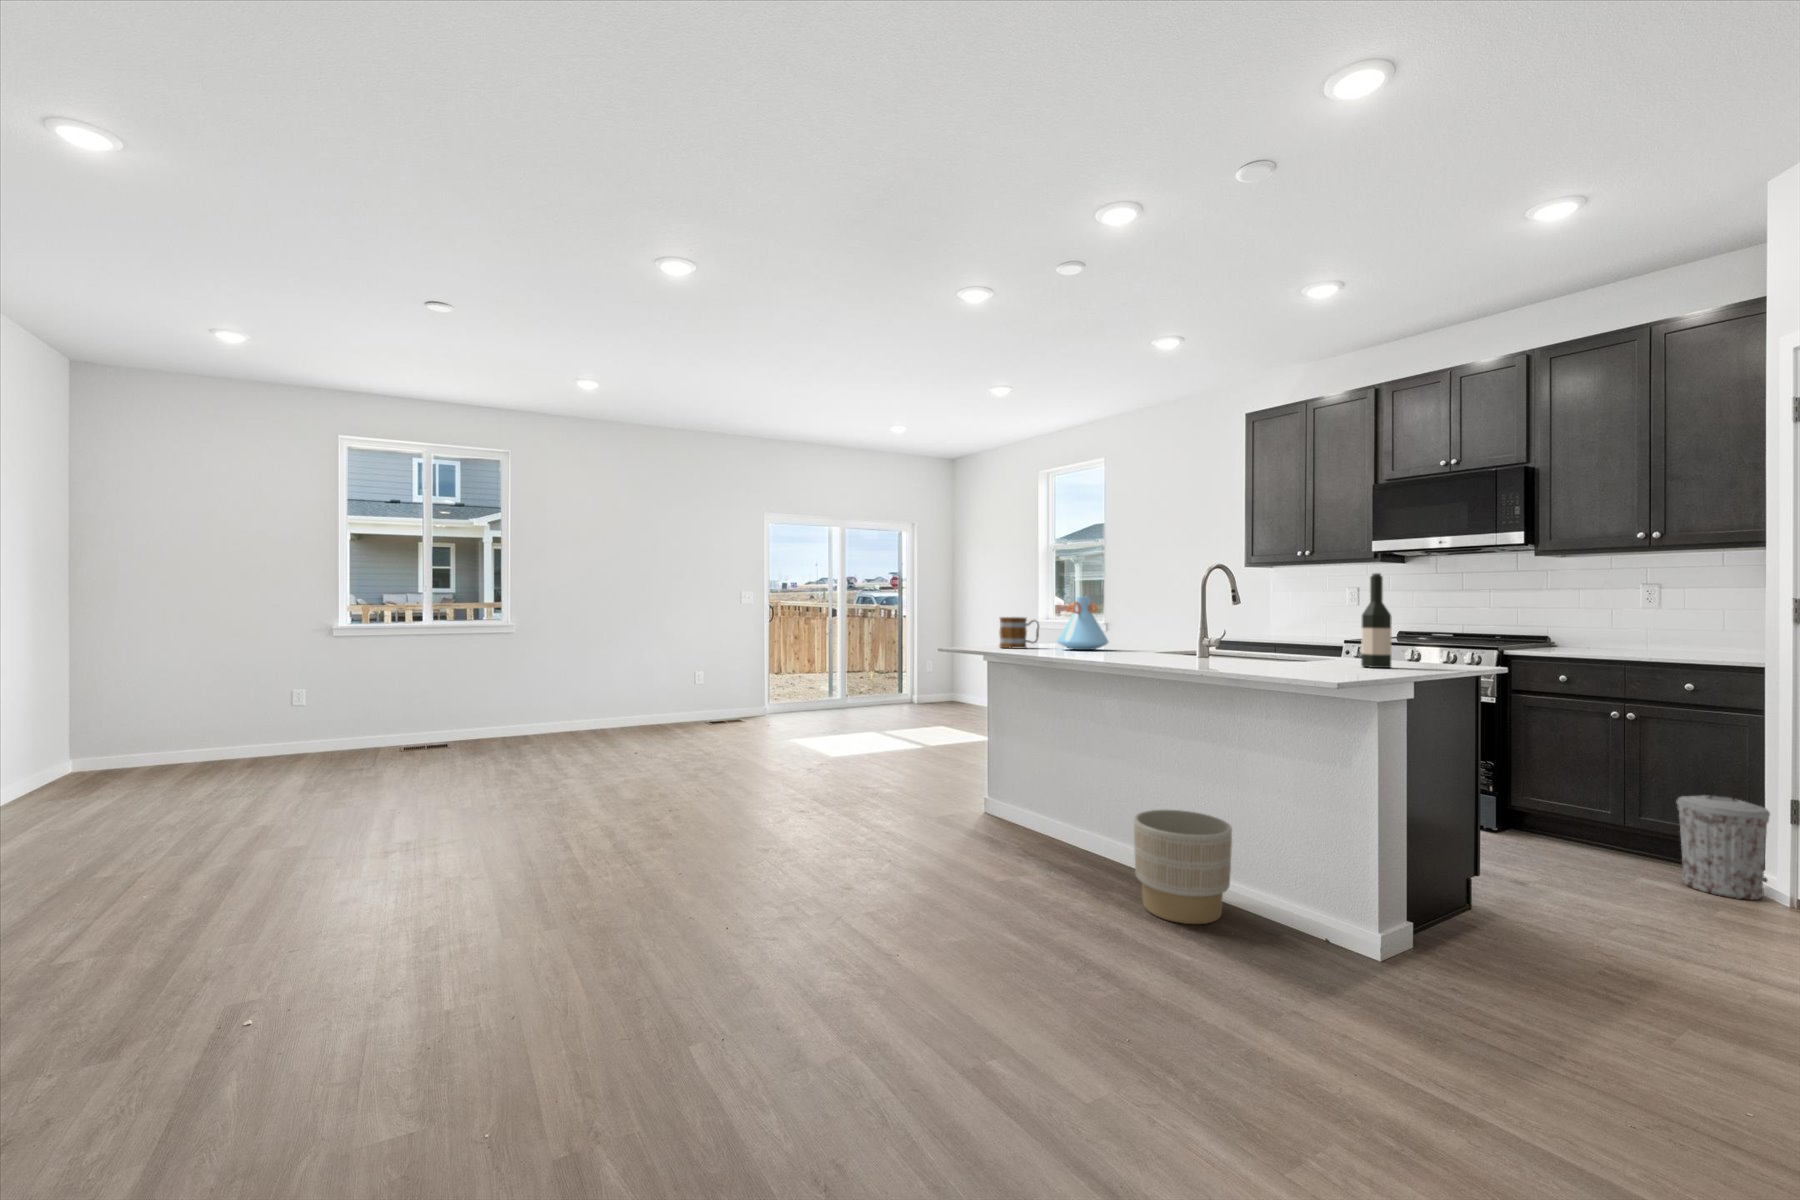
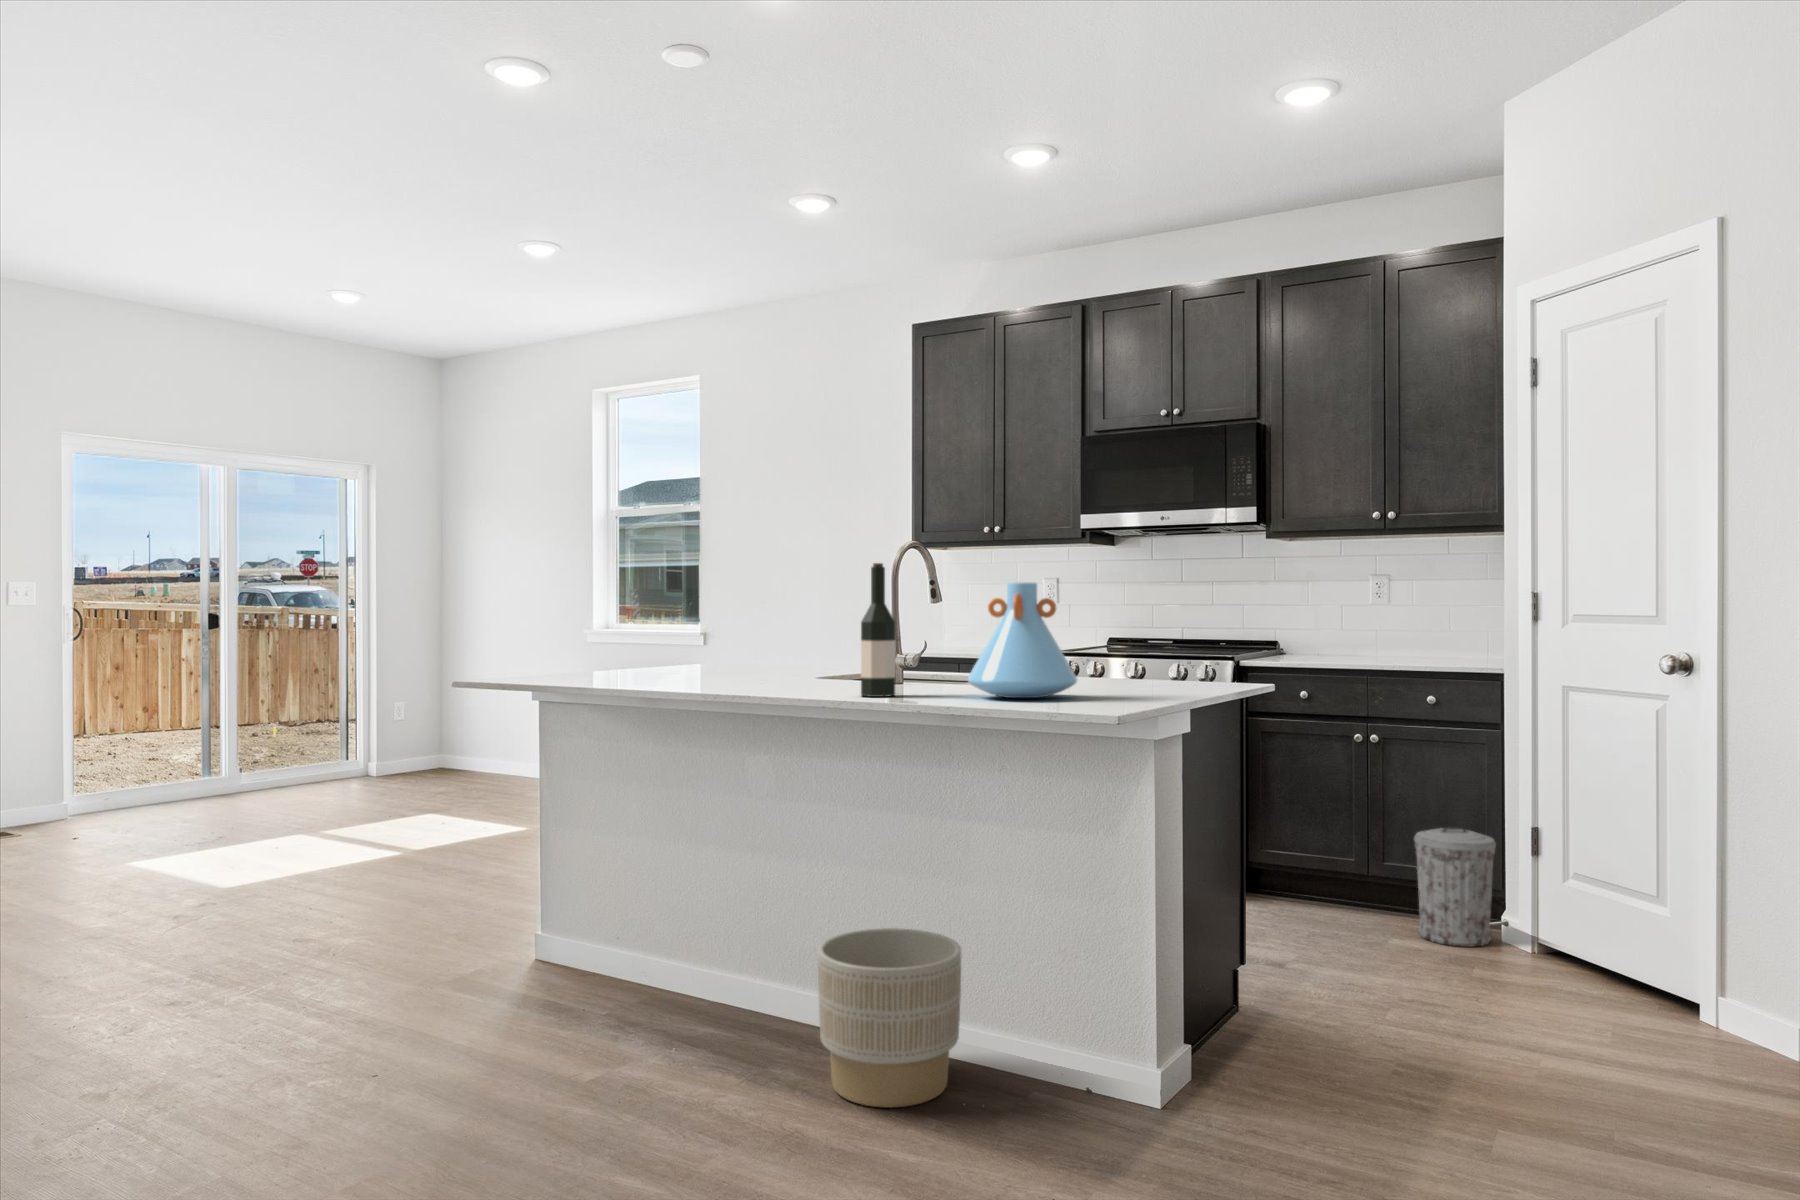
wine bottle: present [1361,573,1392,668] -> present [861,563,895,697]
vase: present [1057,597,1108,650] -> present [968,583,1077,698]
mug: present [999,617,1039,649] -> none [563,628,633,682]

